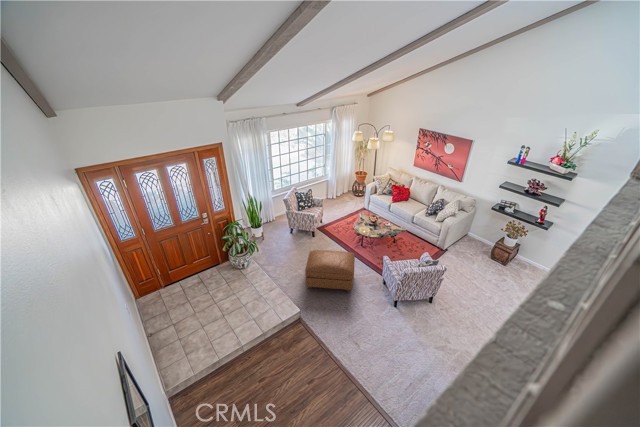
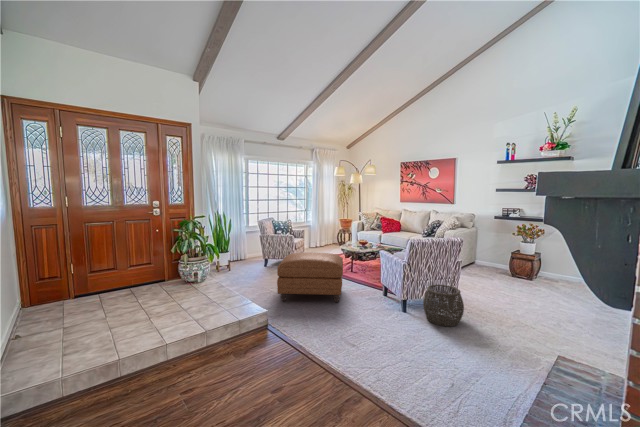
woven basket: none [409,295,437,327] -> present [423,285,464,326]

